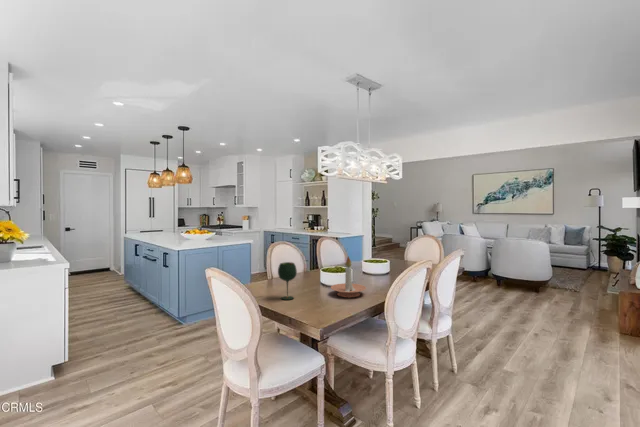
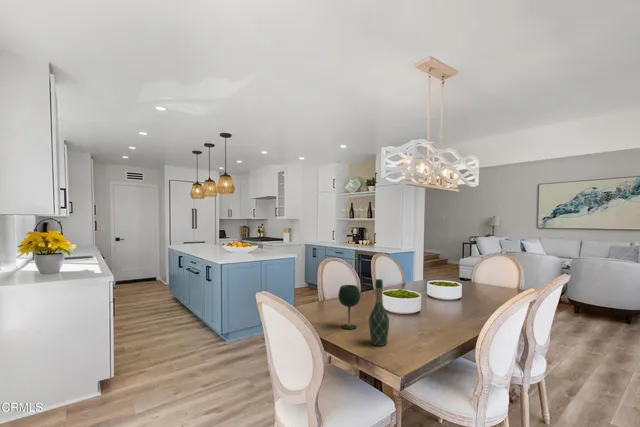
wine bottle: none [301,256,318,311] -> present [369,279,389,345]
candle holder: present [331,257,366,297] -> none [399,280,442,329]

